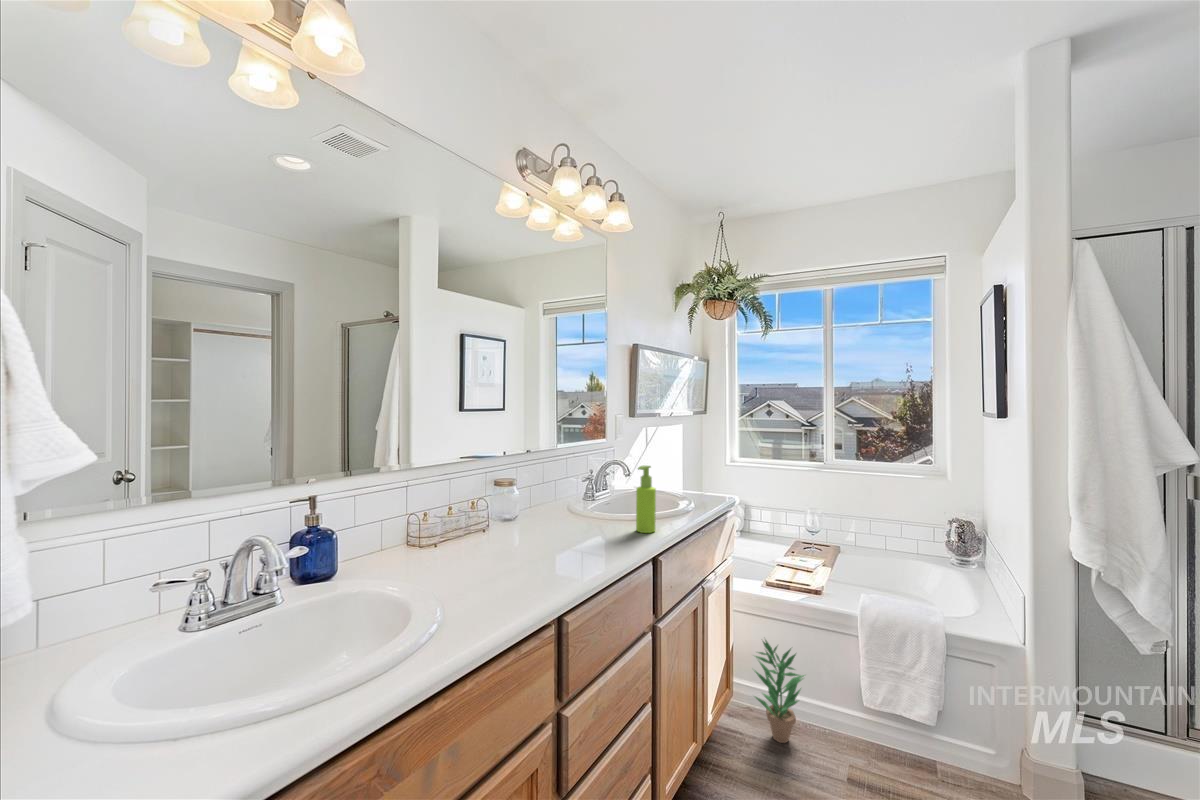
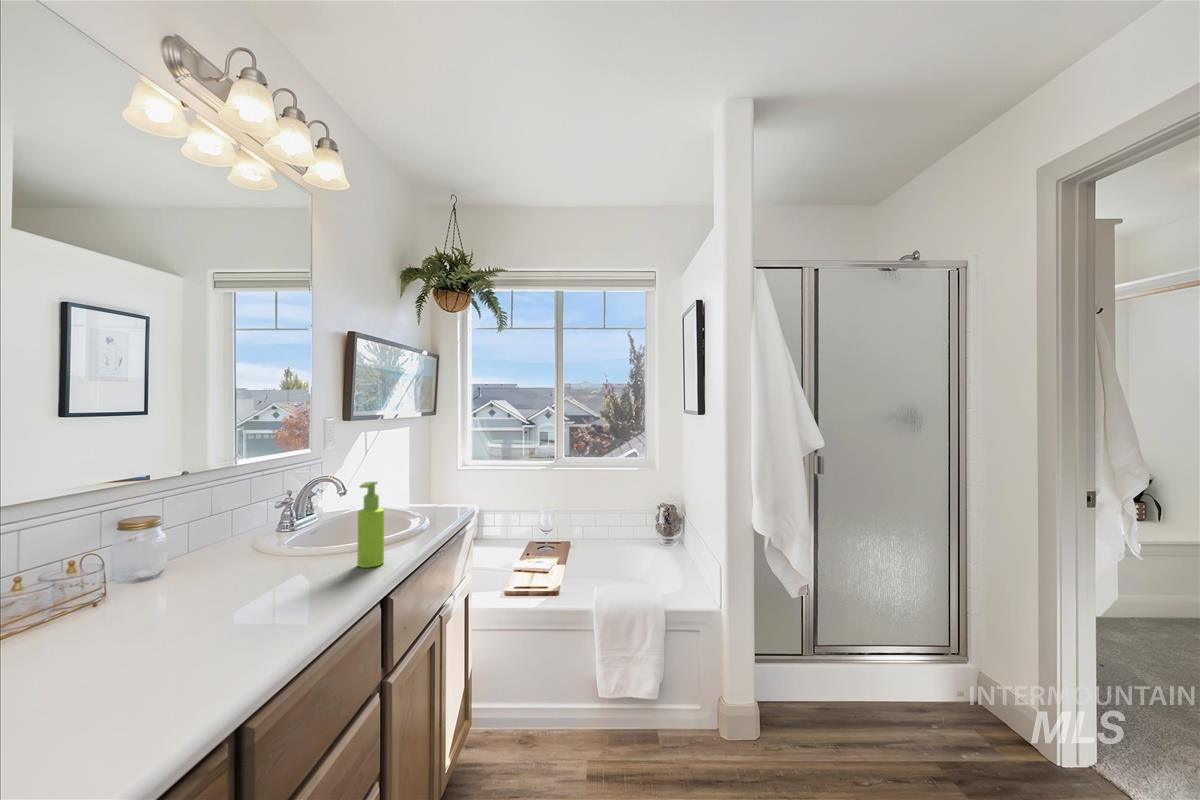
potted plant: present [755,640,804,743] -> none [493,654,549,762]

